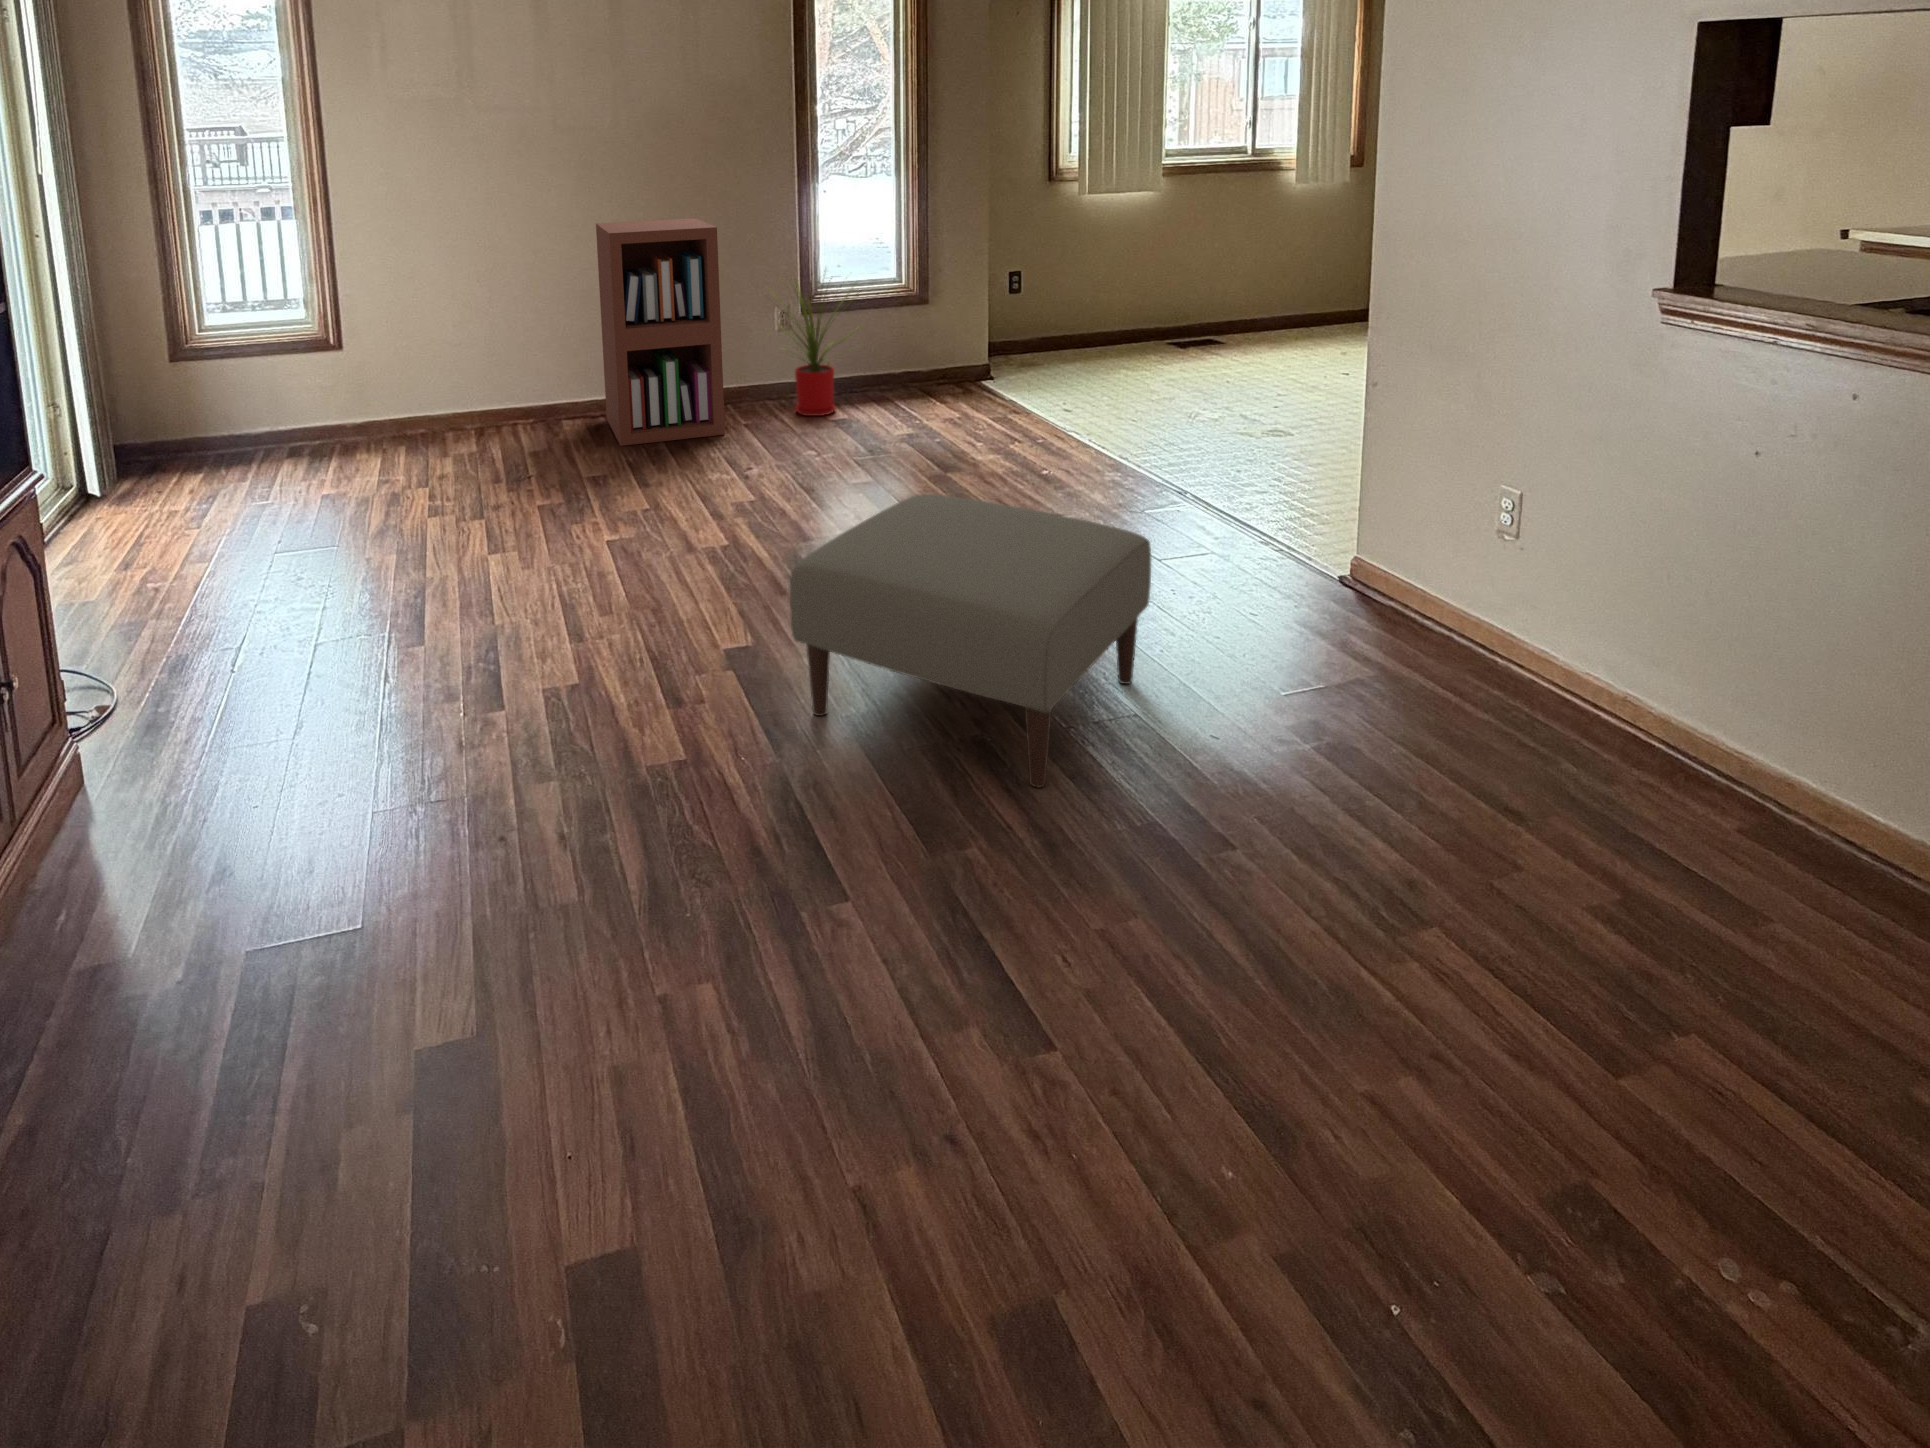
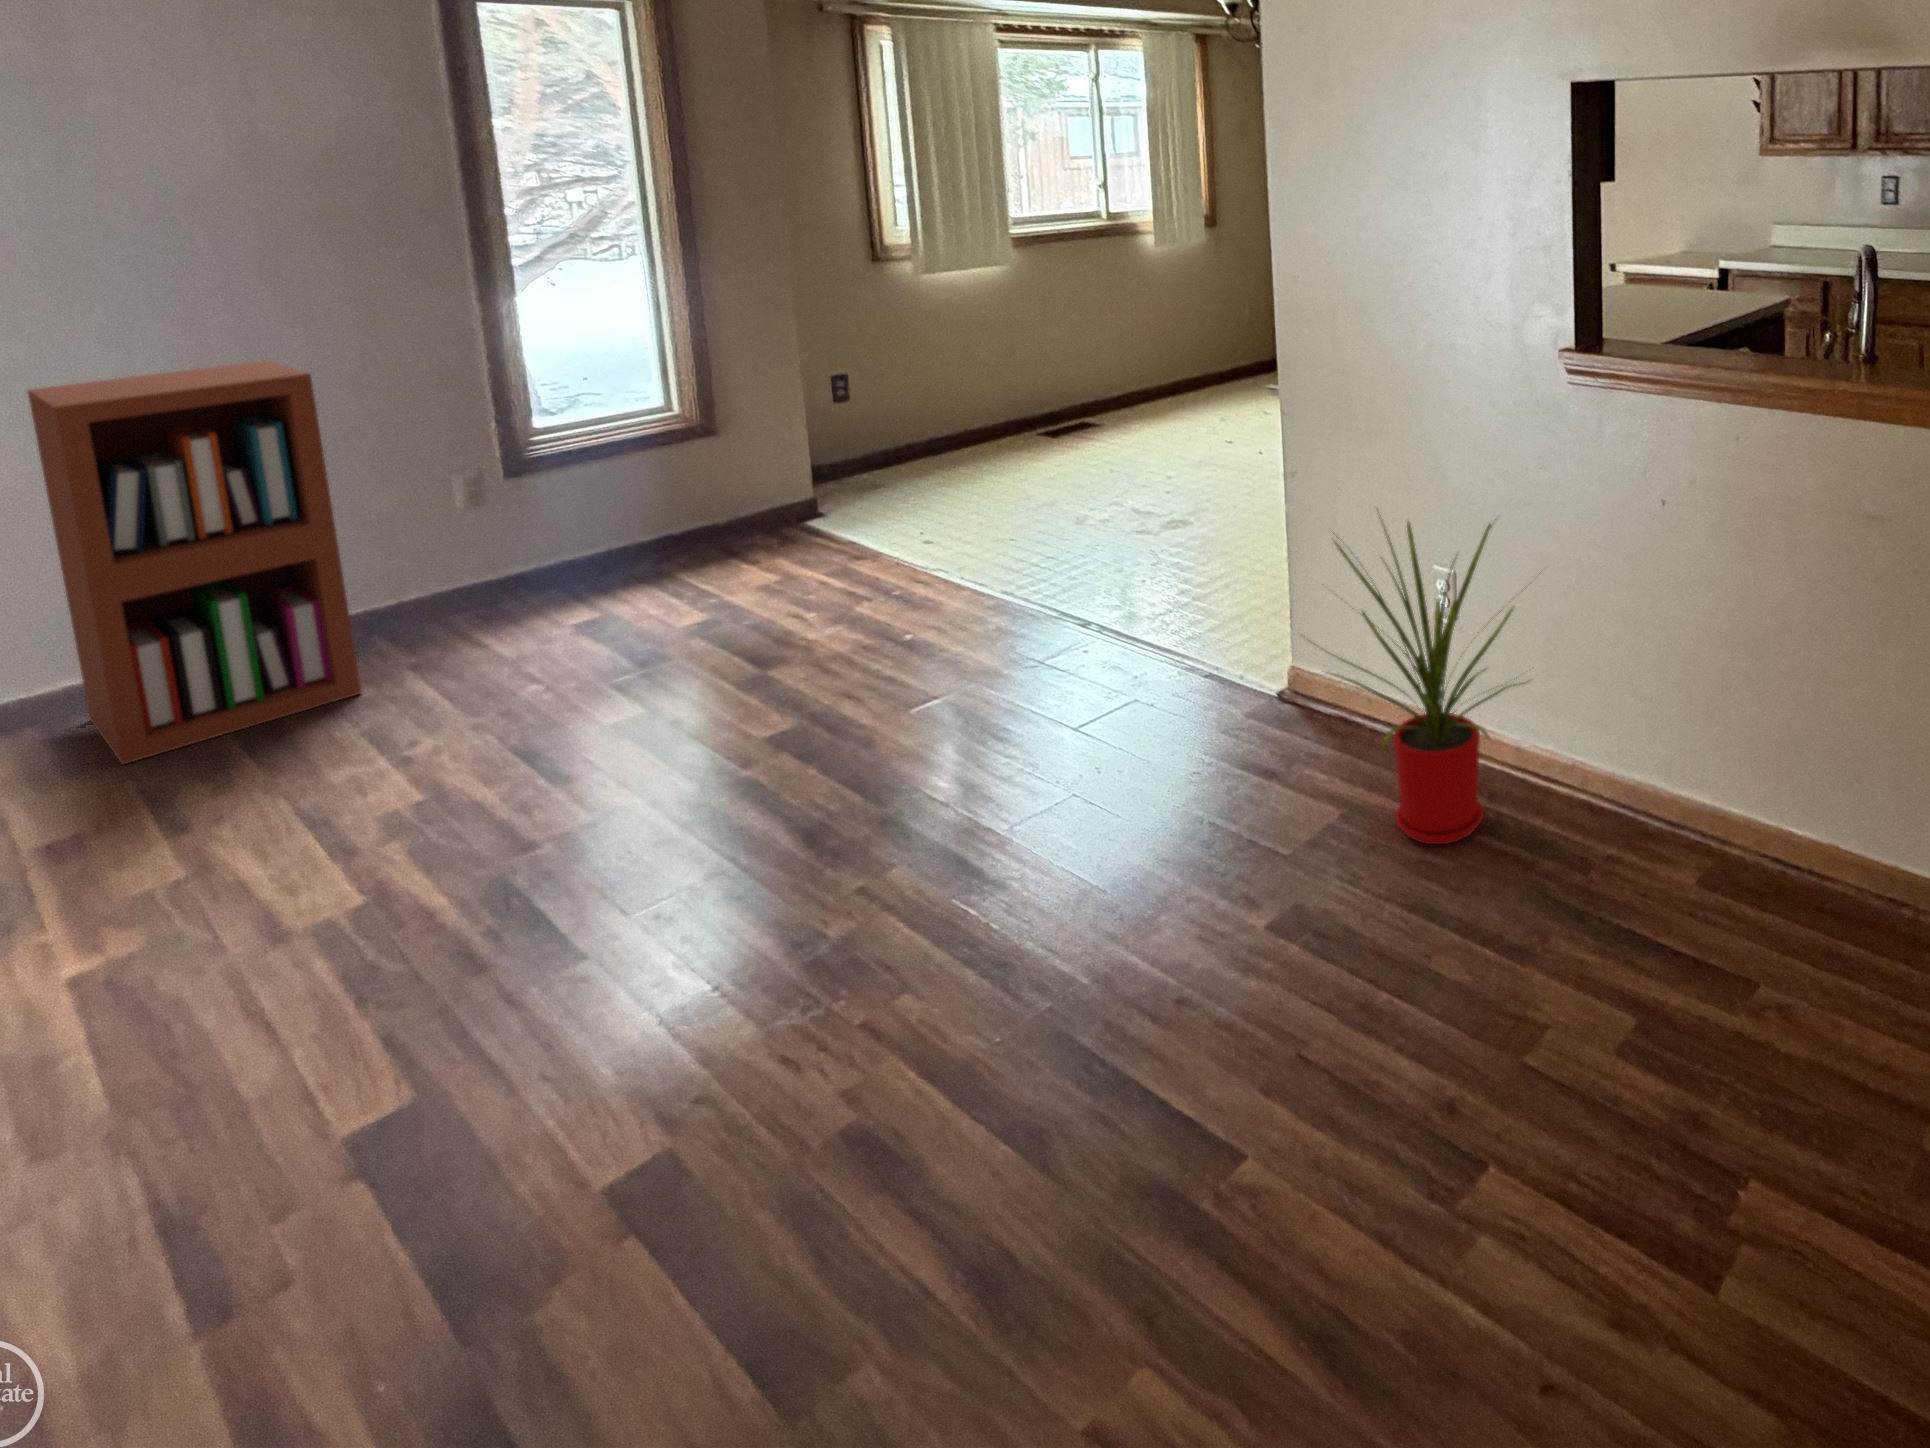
house plant: present [786,282,861,416] -> present [1304,519,1541,844]
ottoman: present [790,494,1151,787] -> none [487,726,1081,1182]

